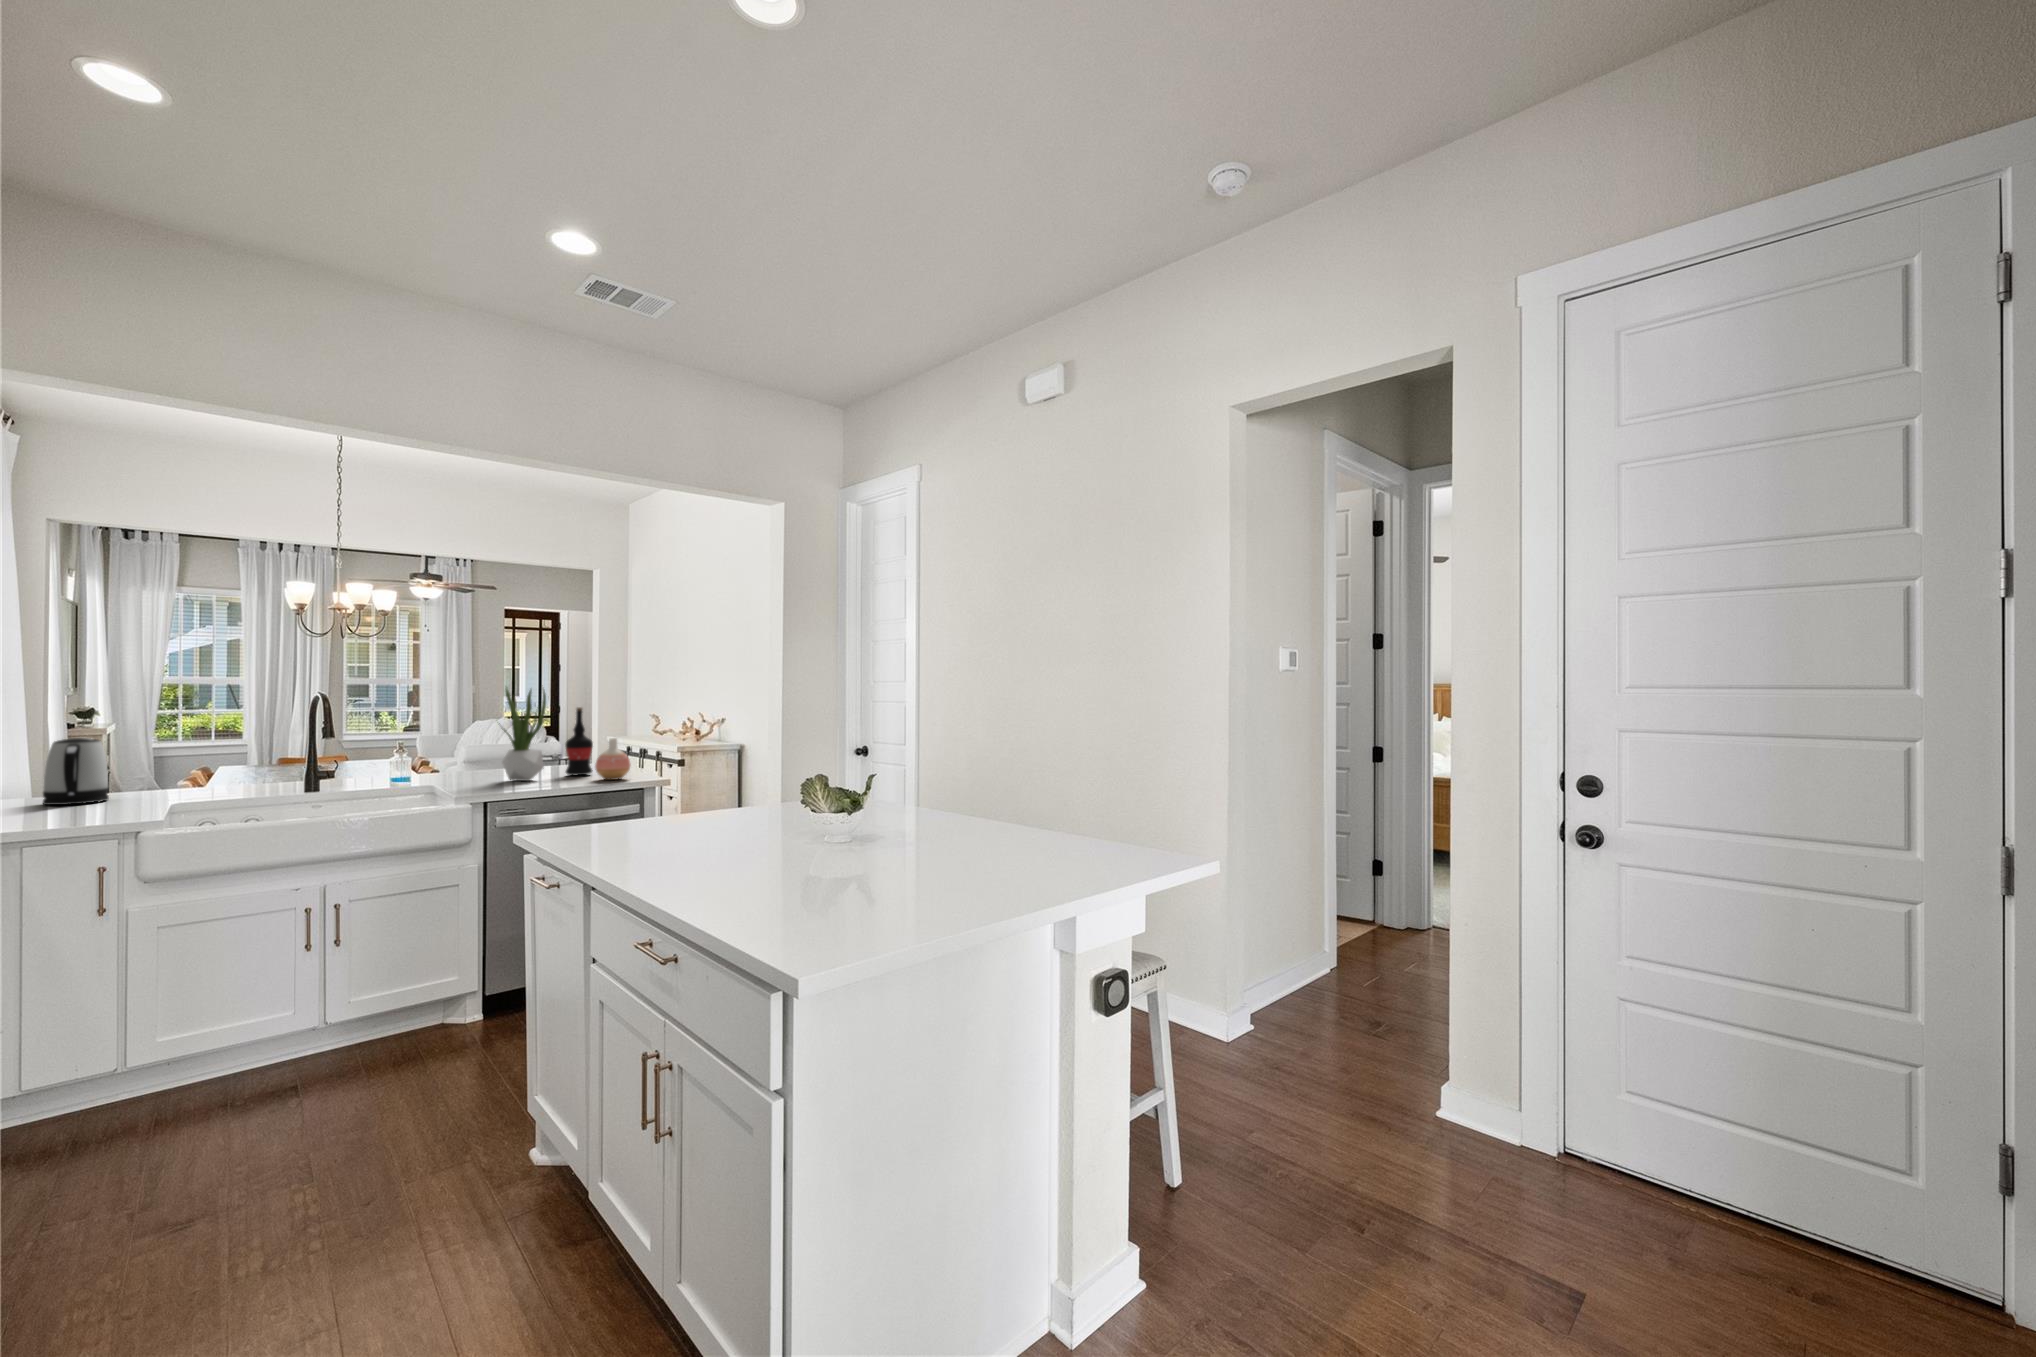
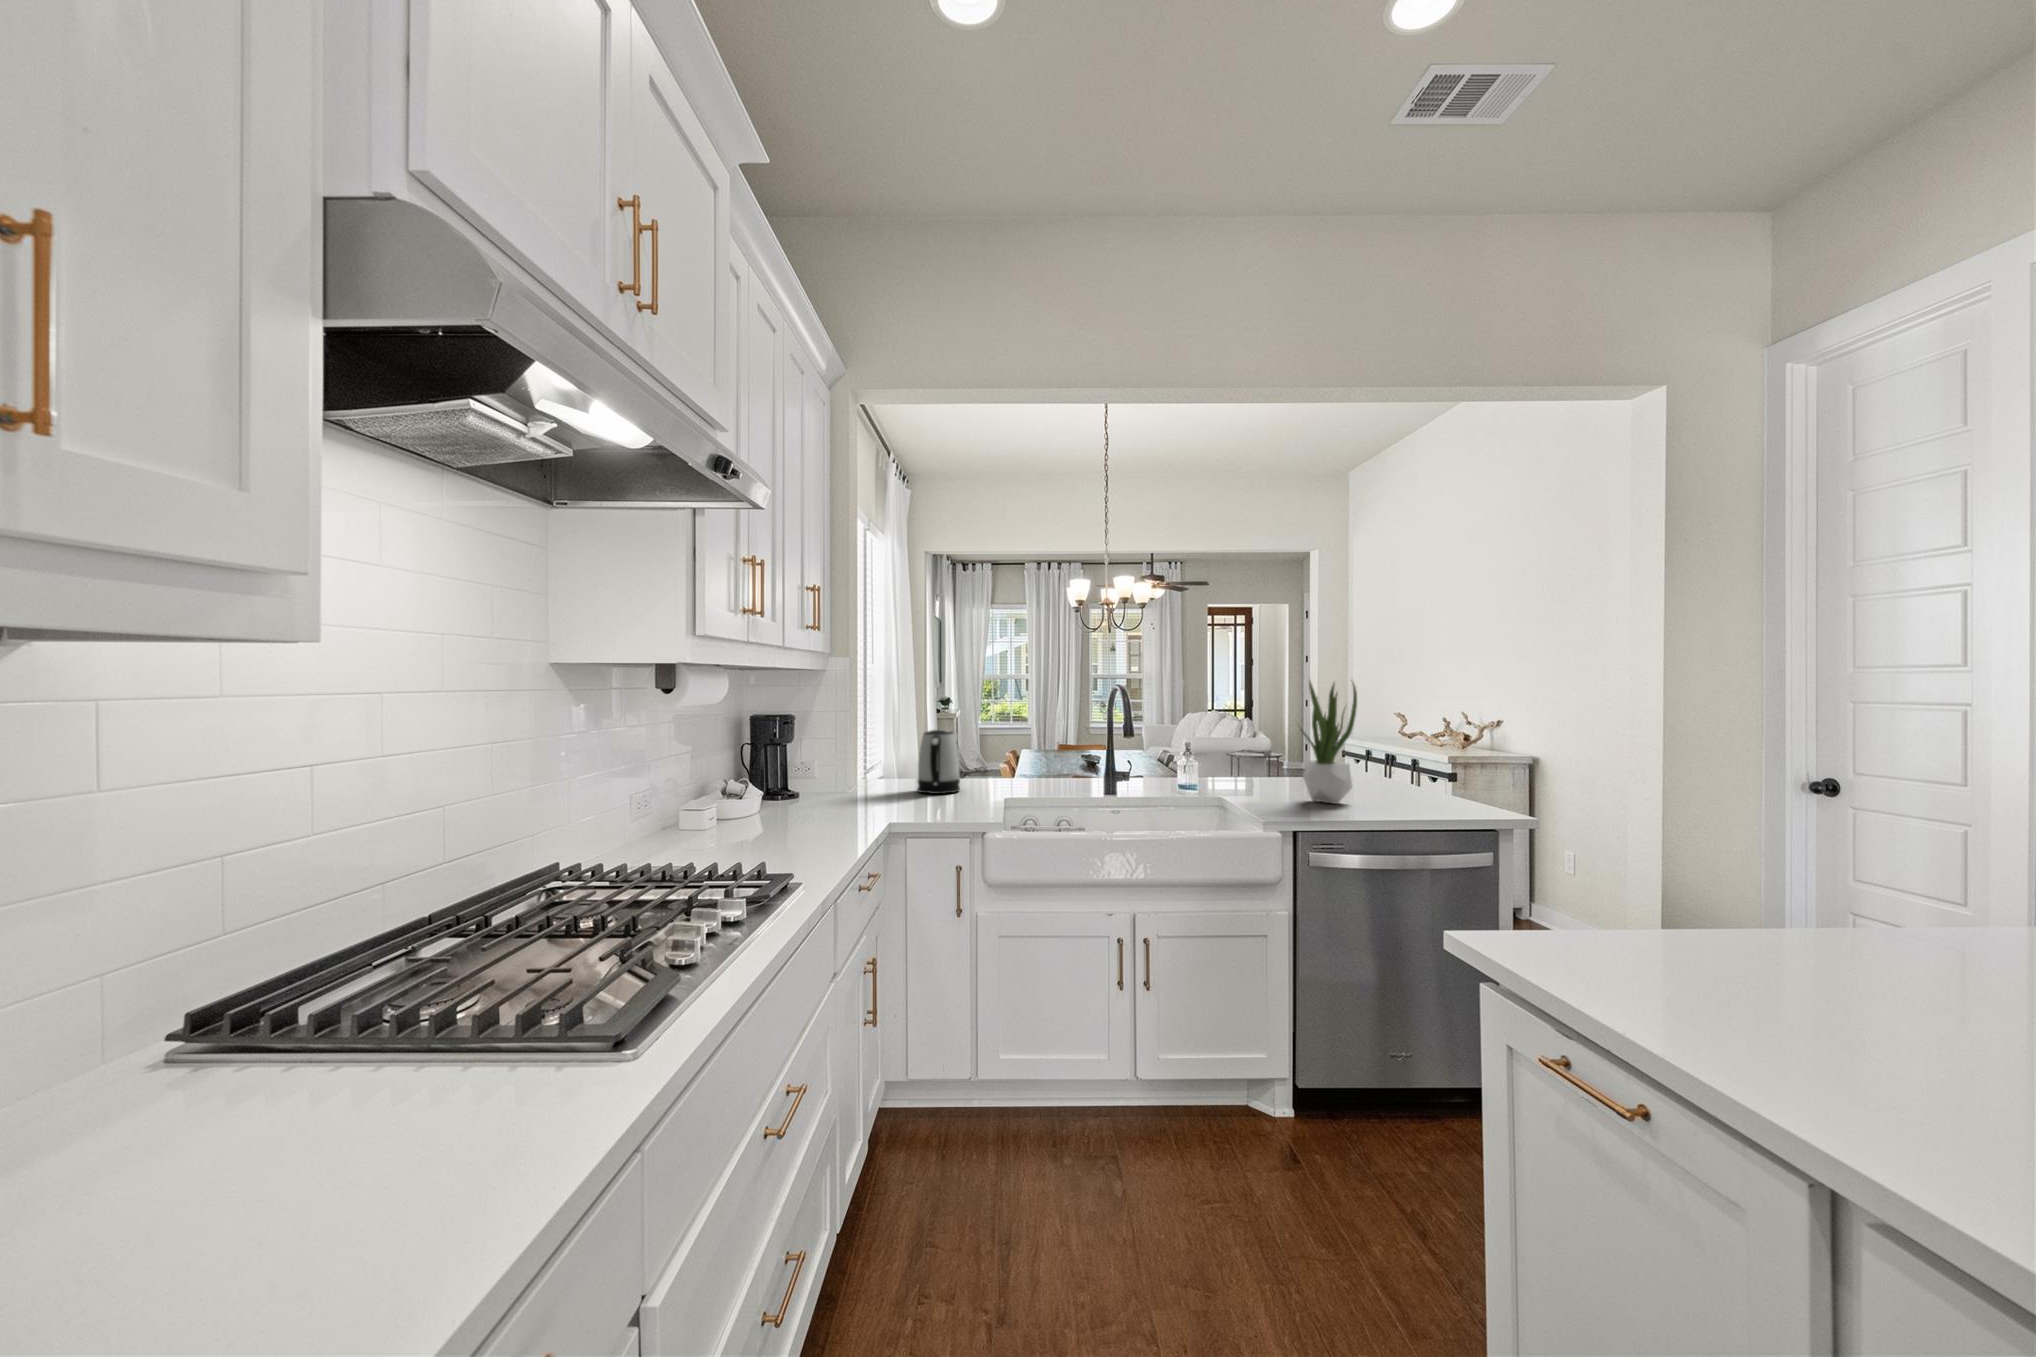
wine bottle: present [566,707,593,775] -> none [1373,708,1409,800]
vase: present [595,738,631,780] -> none [1424,753,1475,813]

